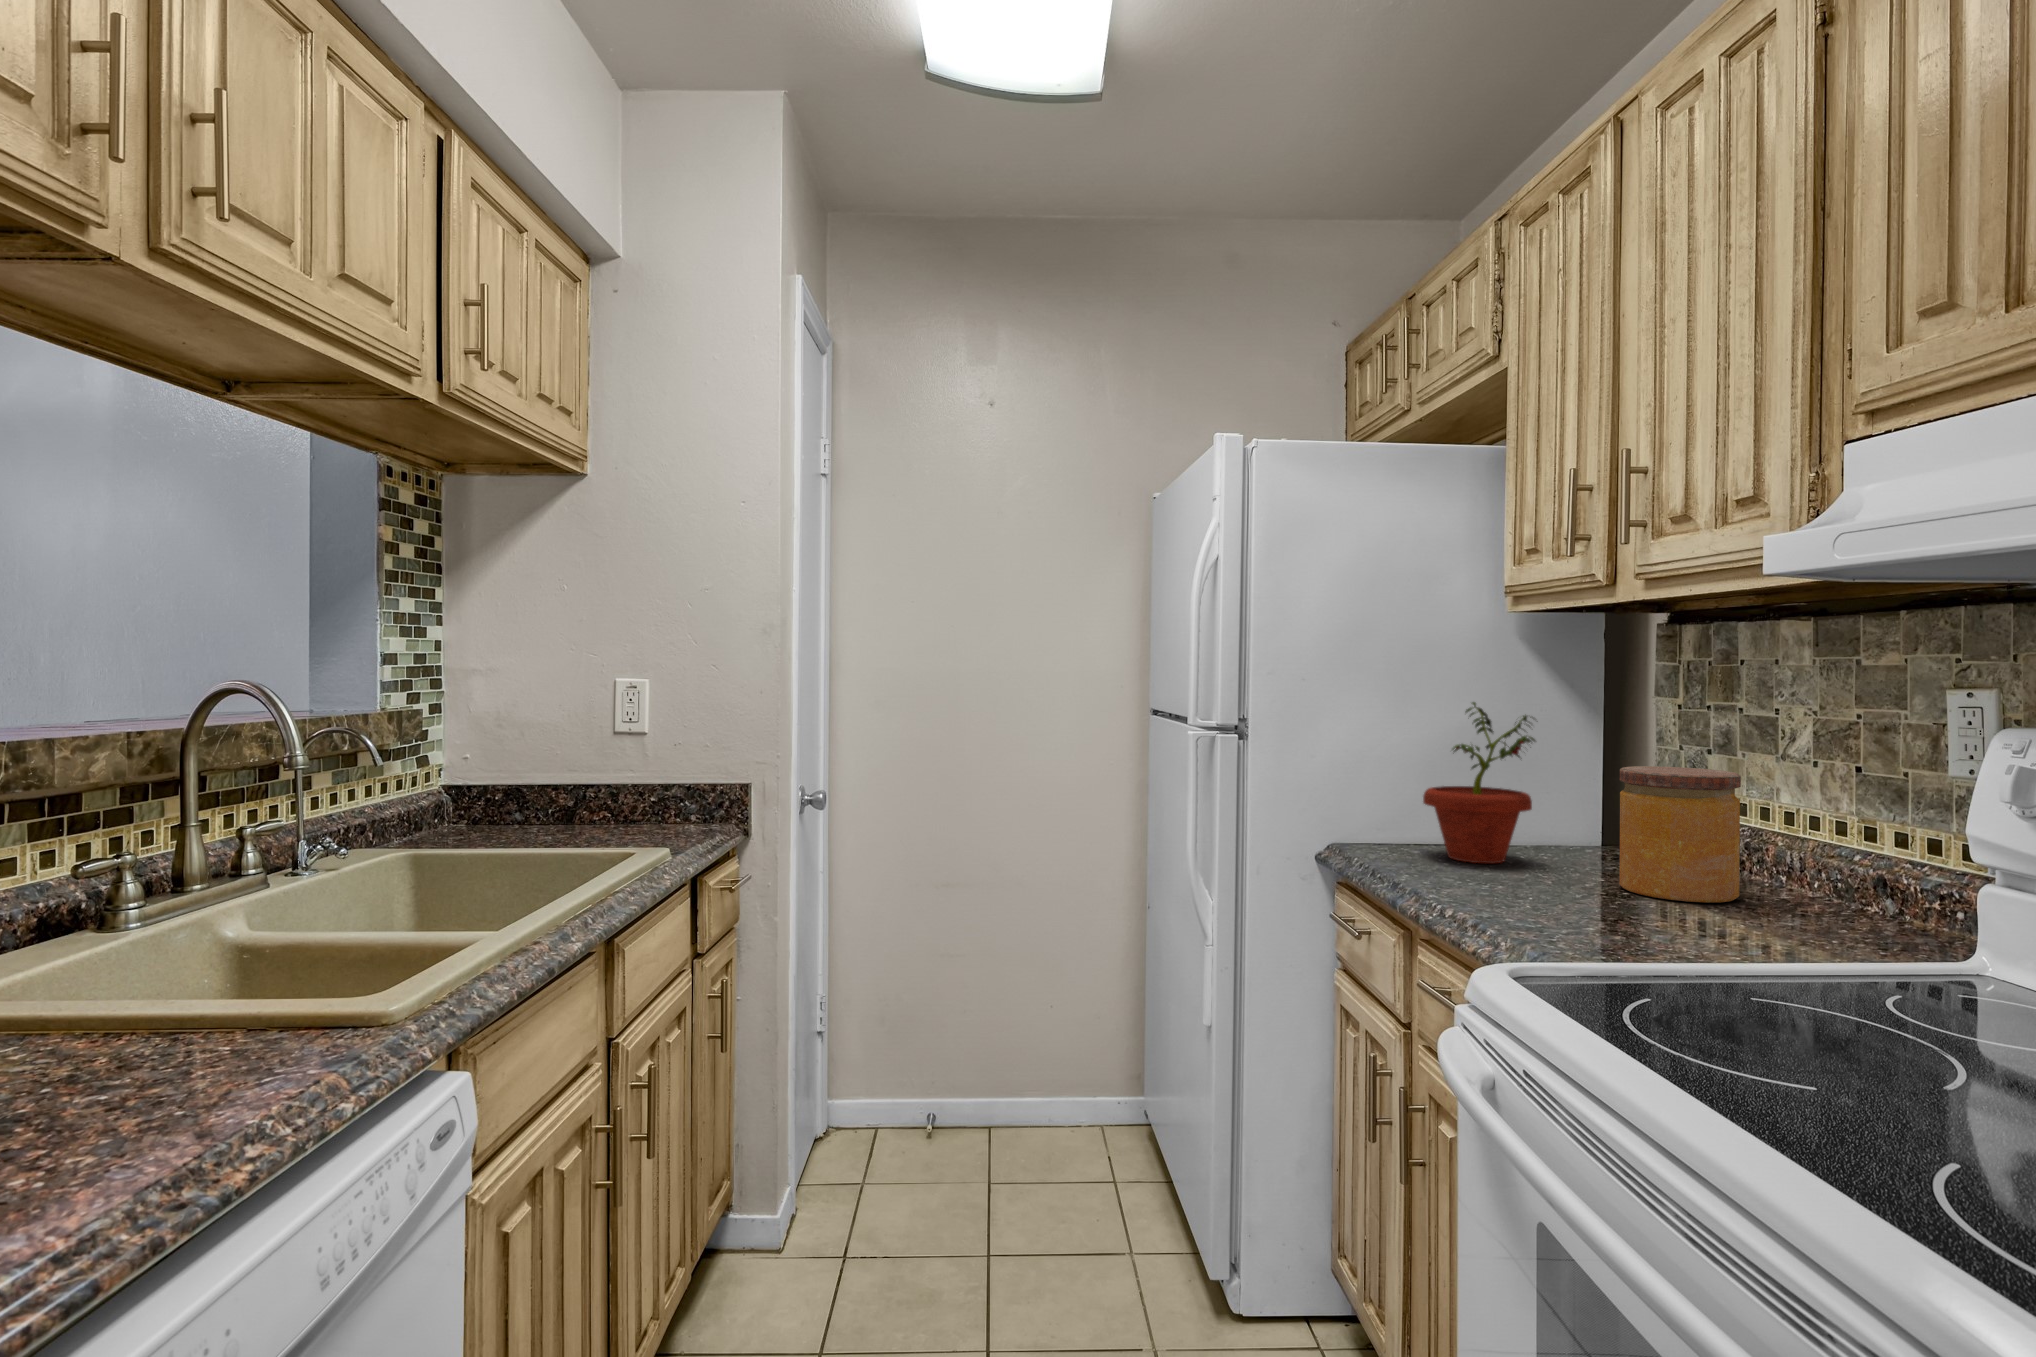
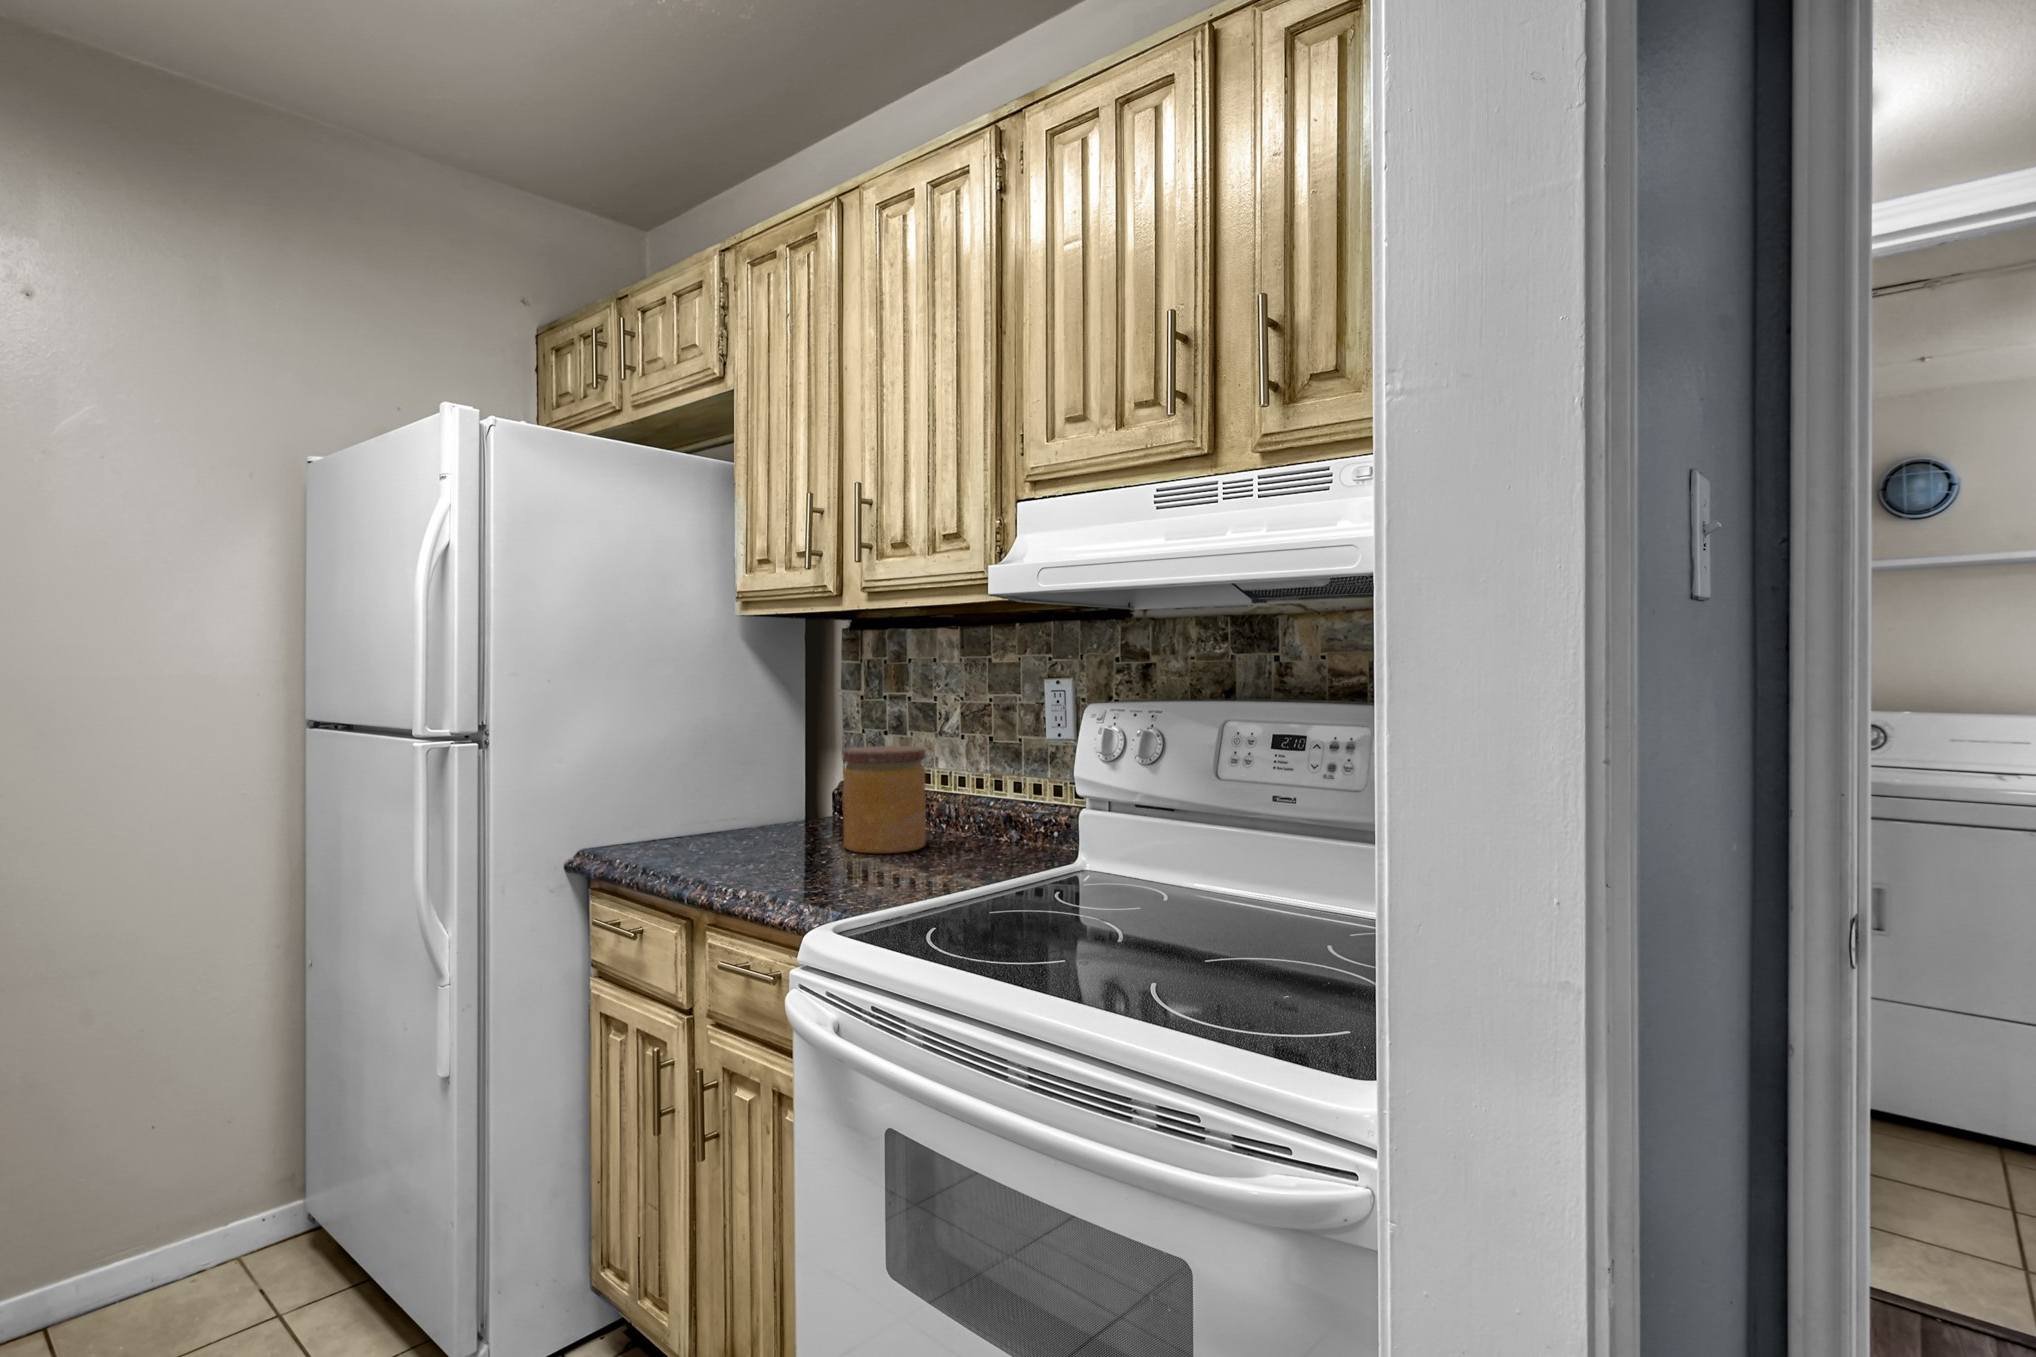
potted plant: present [1423,702,1535,863] -> none [672,698,774,848]

